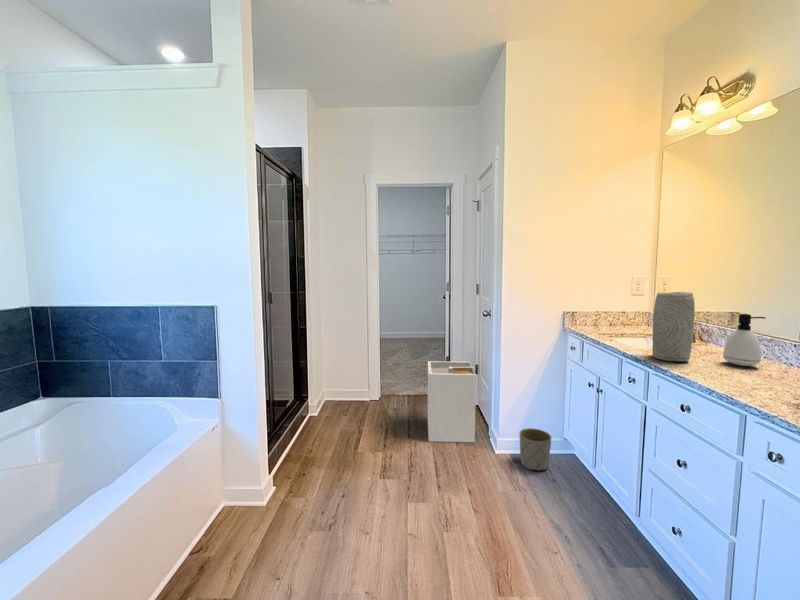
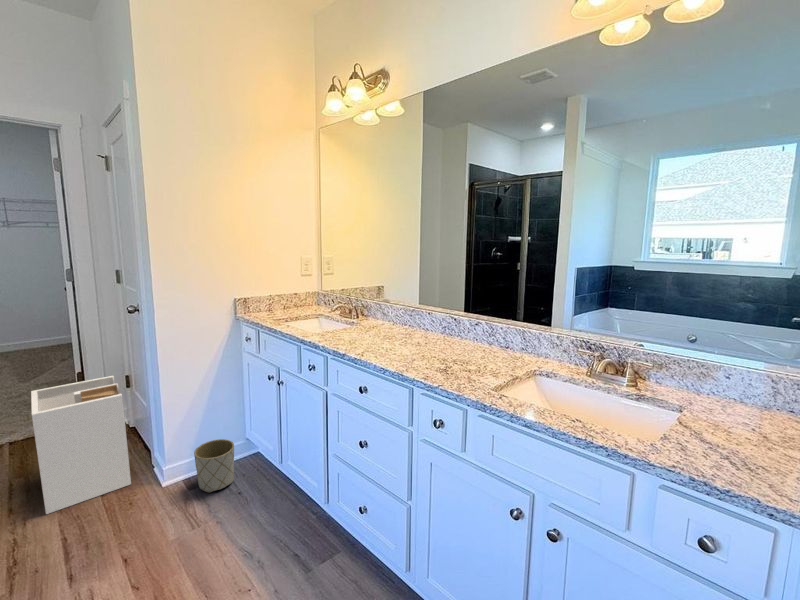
vase: present [652,292,695,361] -> none [326,274,359,343]
soap dispenser: present [723,314,765,366] -> none [381,291,406,337]

